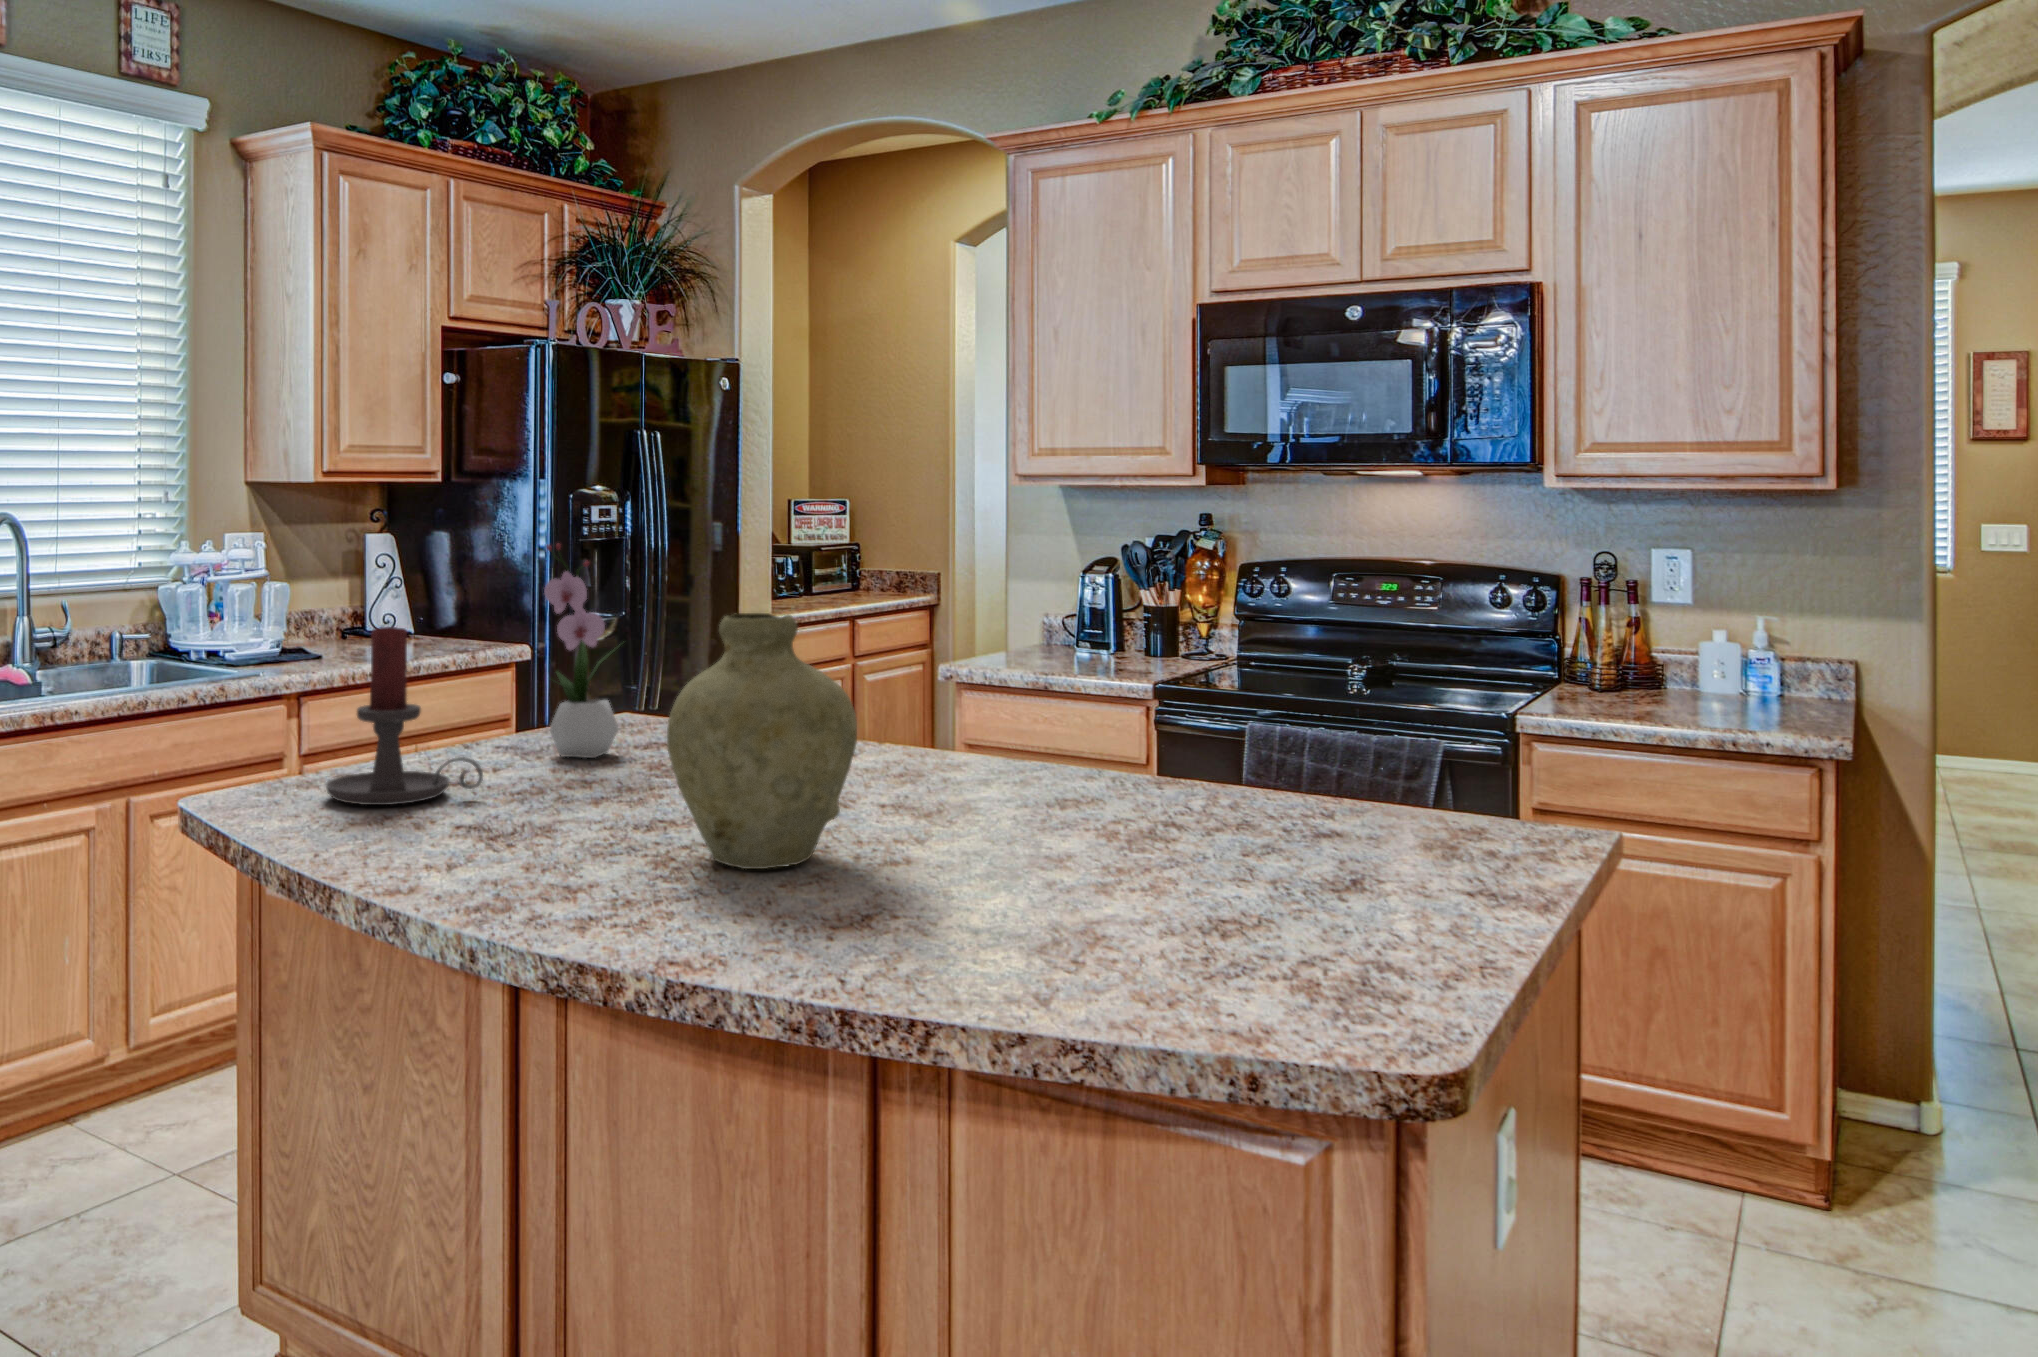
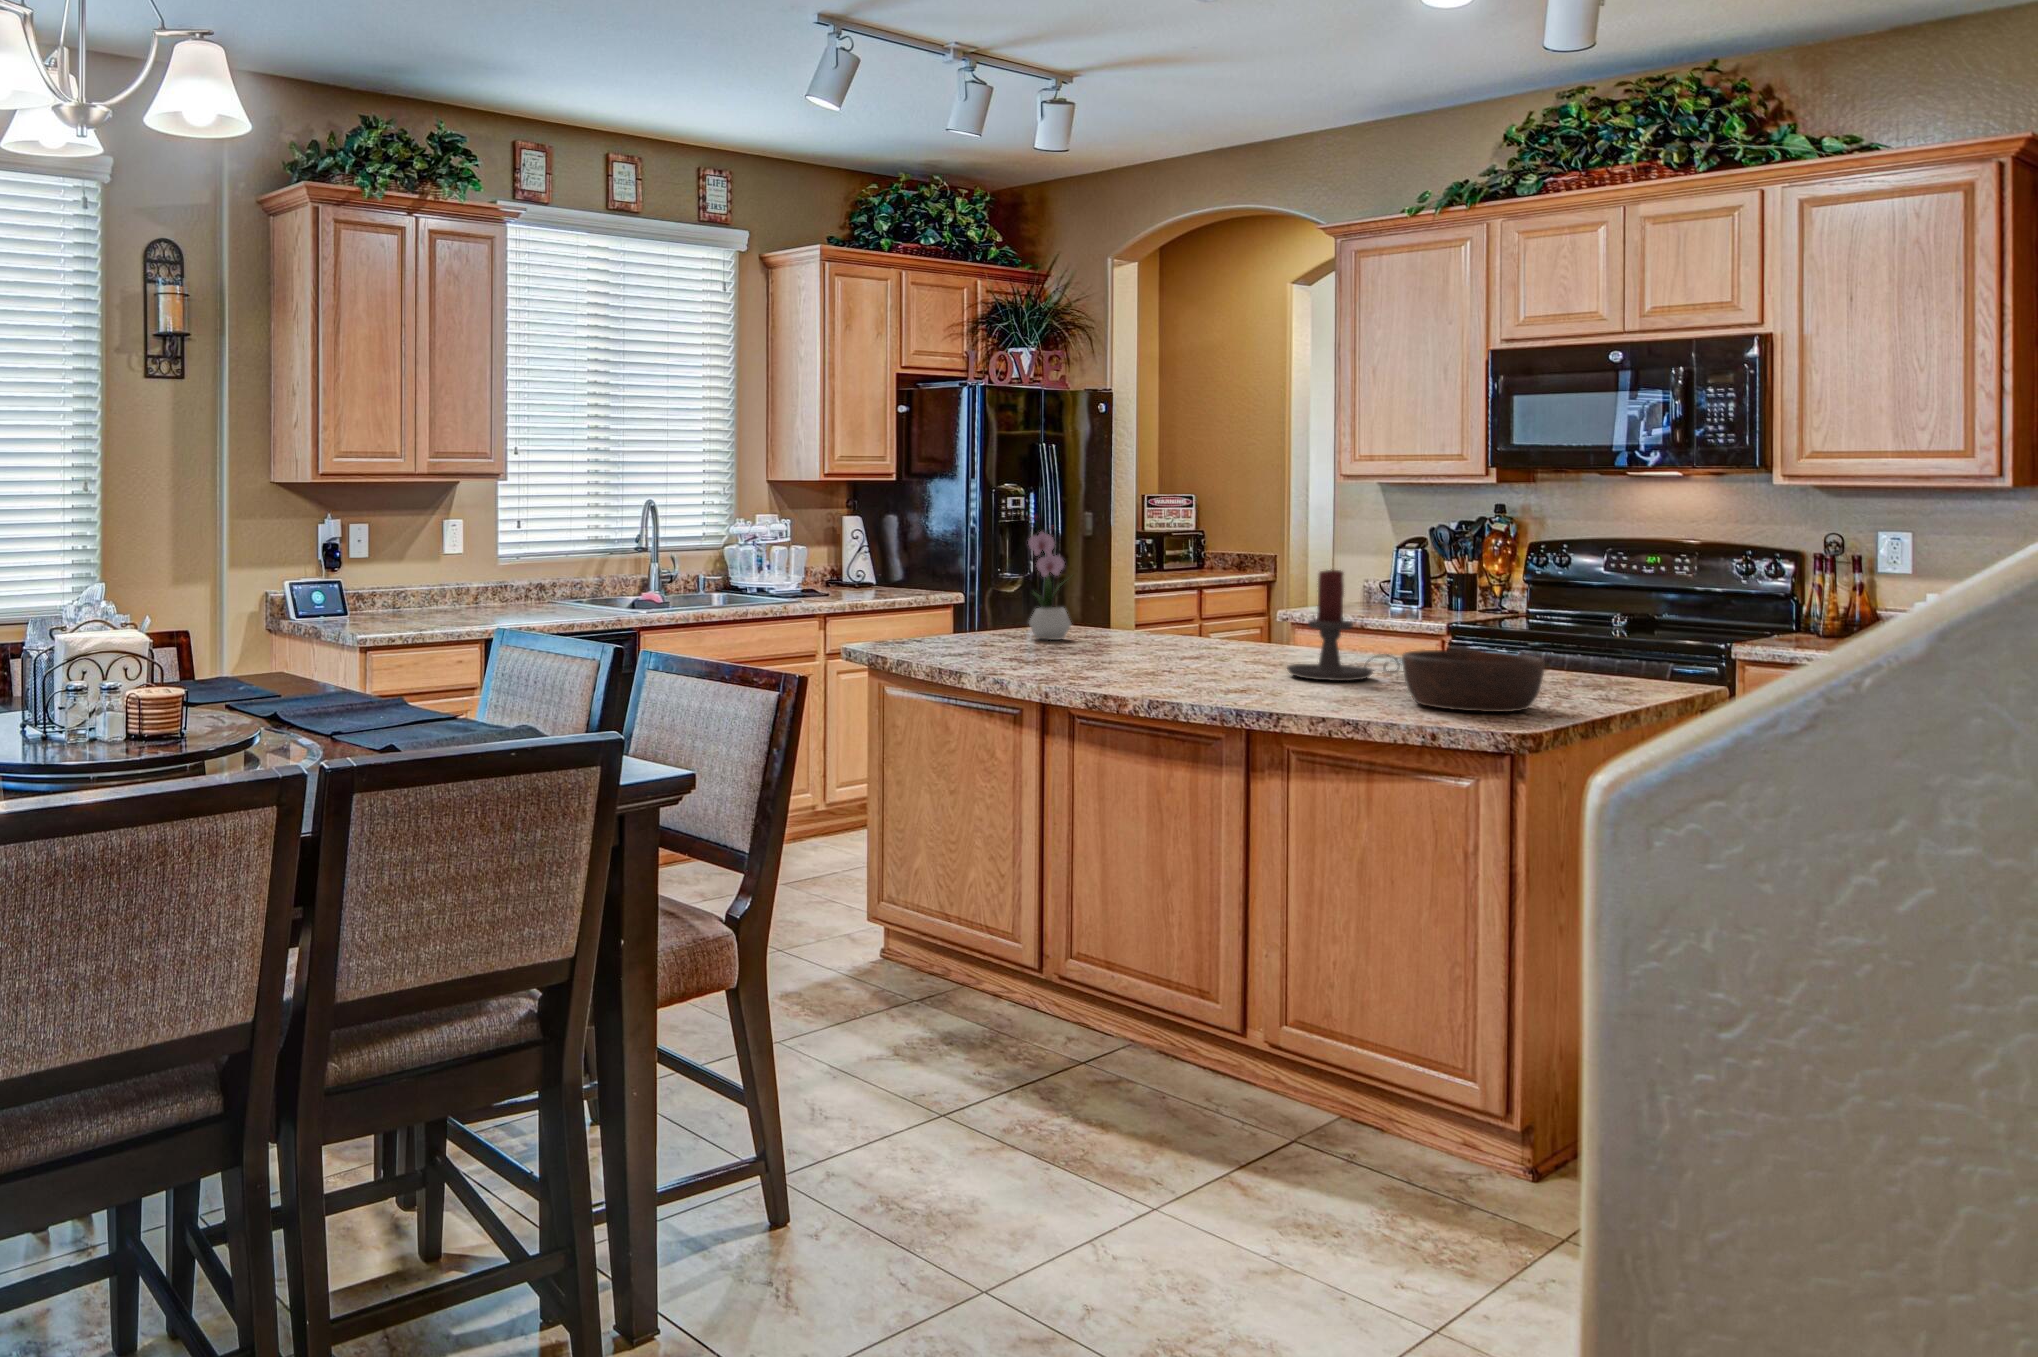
vase: present [667,613,857,869] -> none [1125,547,1235,678]
candle holder: present [325,627,483,805] -> present [1287,569,1399,681]
wooden bowl: none [1151,816,1404,964] -> present [1402,650,1545,712]

